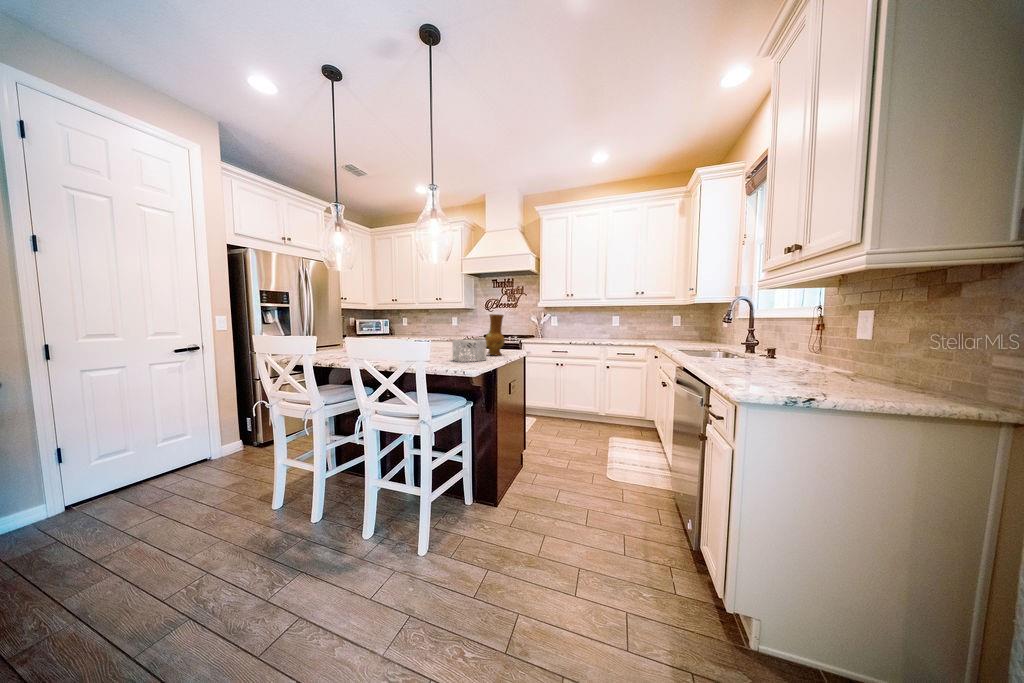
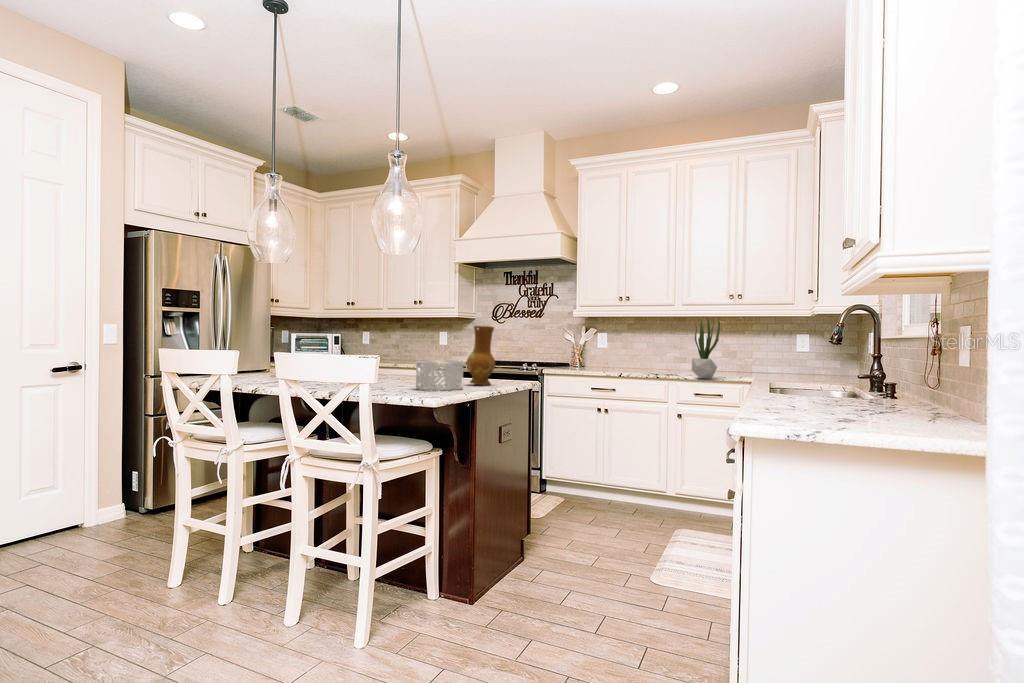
potted plant: none [617,305,635,345] -> present [692,318,720,379]

